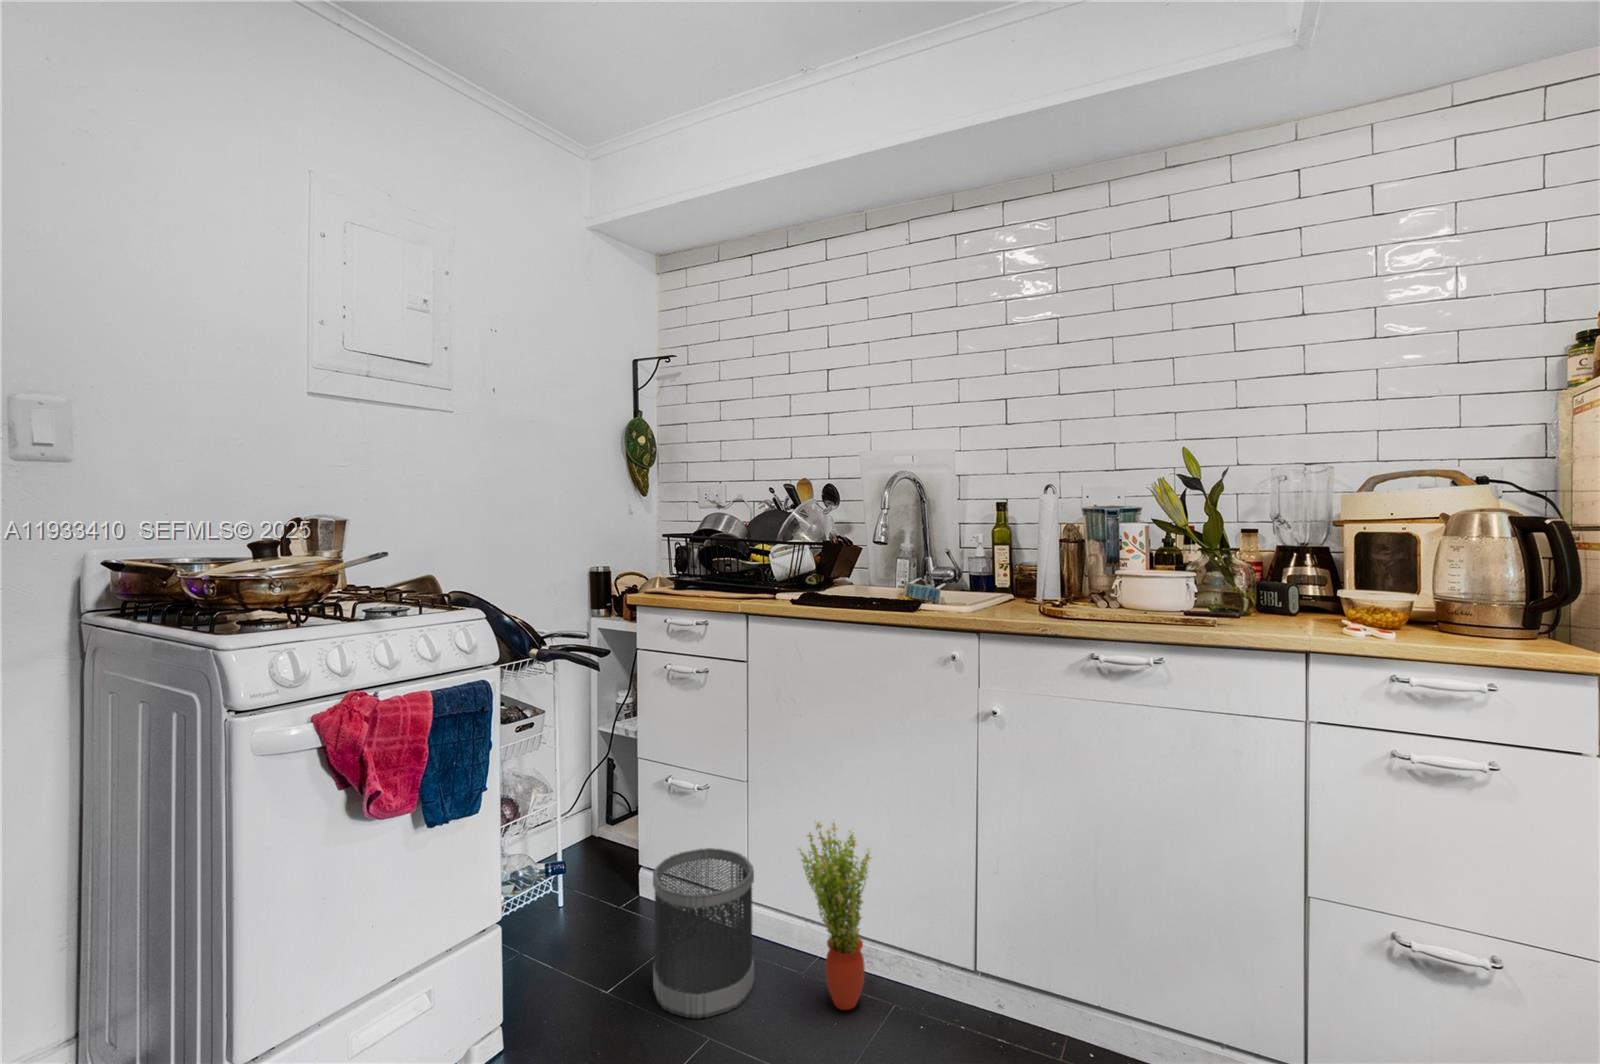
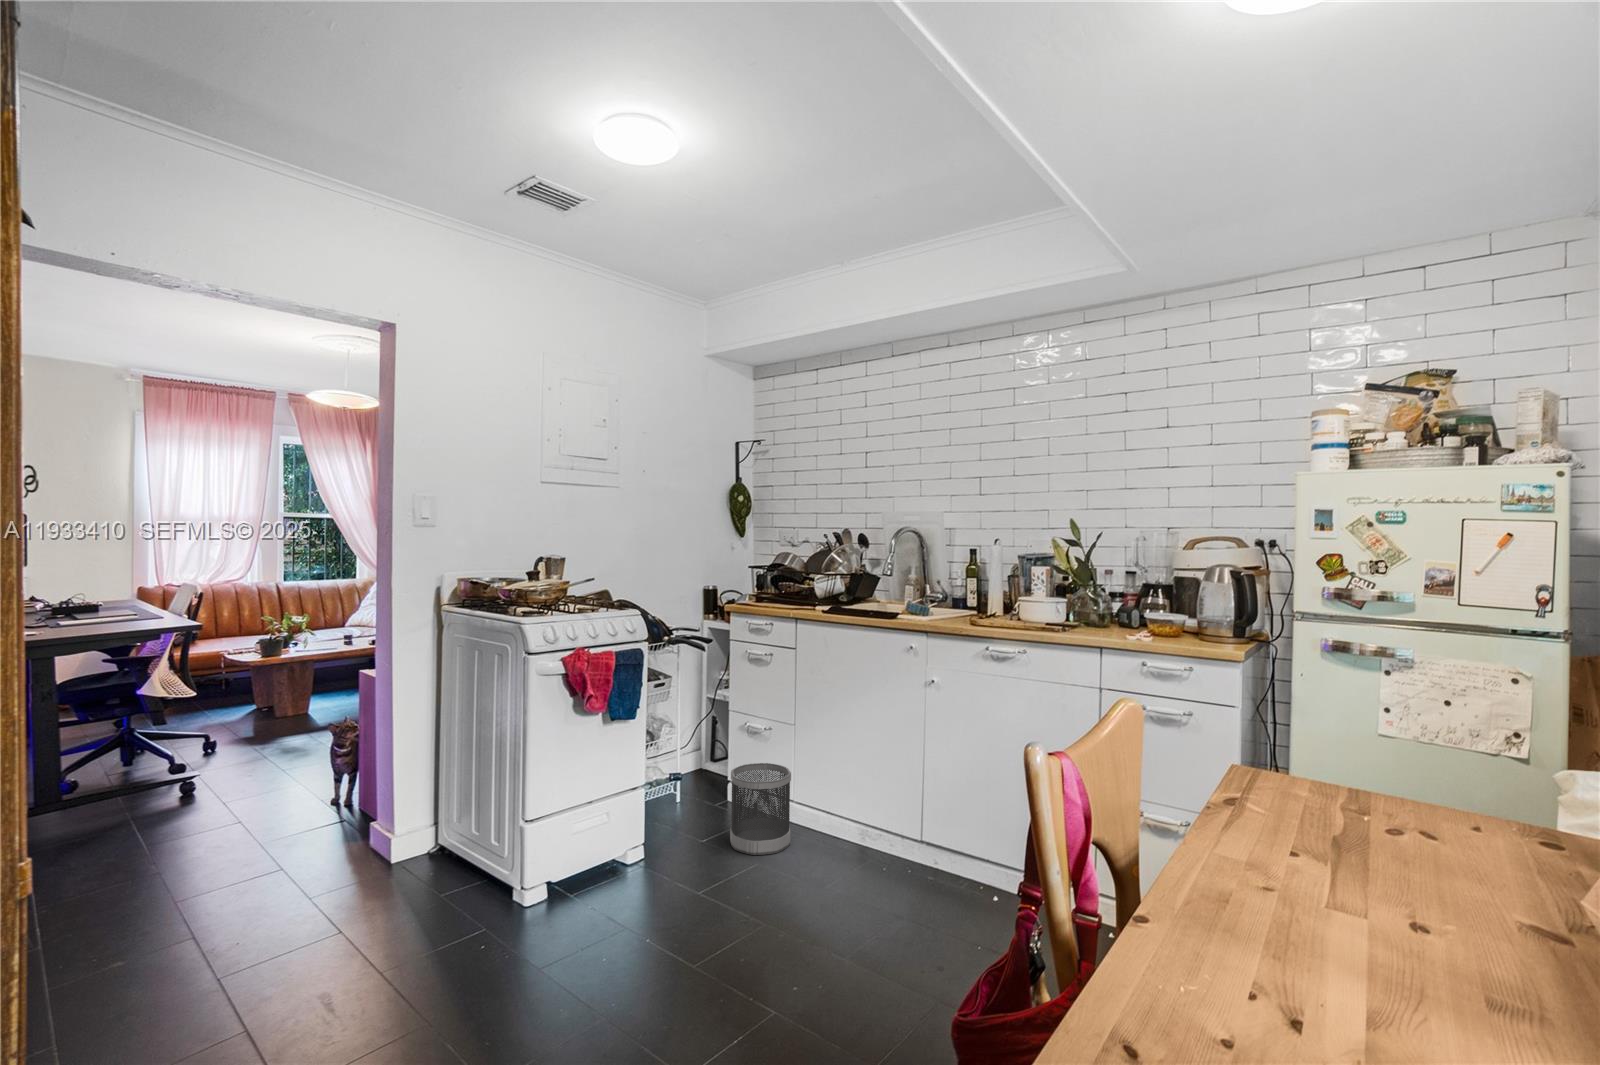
potted plant: present [799,822,871,1010] -> none [814,744,860,859]

